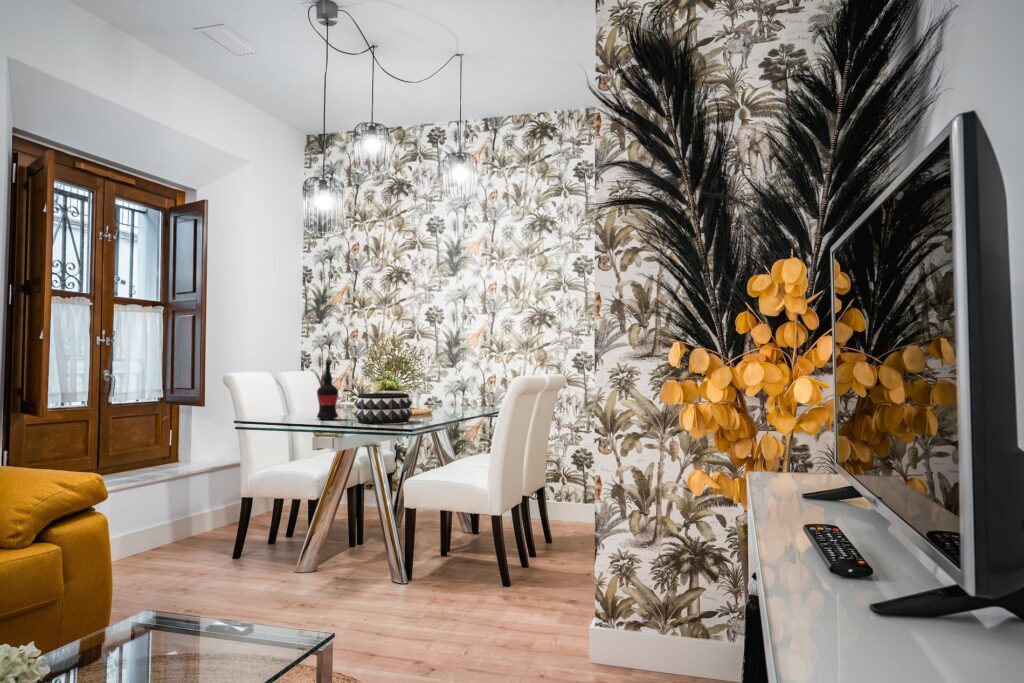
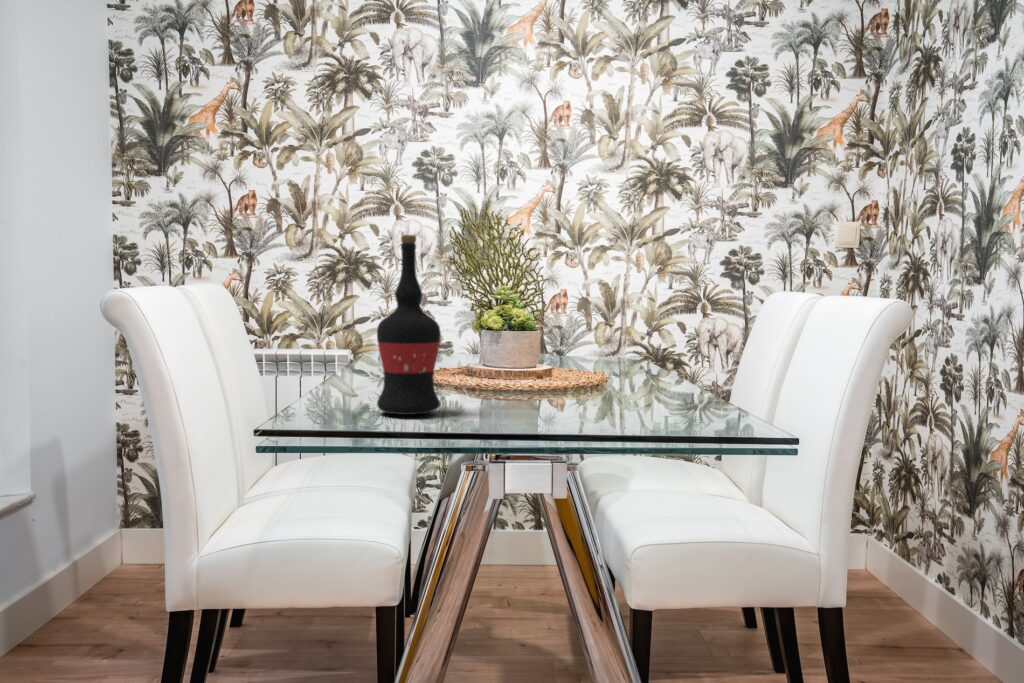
decorative bowl: present [354,393,412,424] -> none [506,334,673,428]

